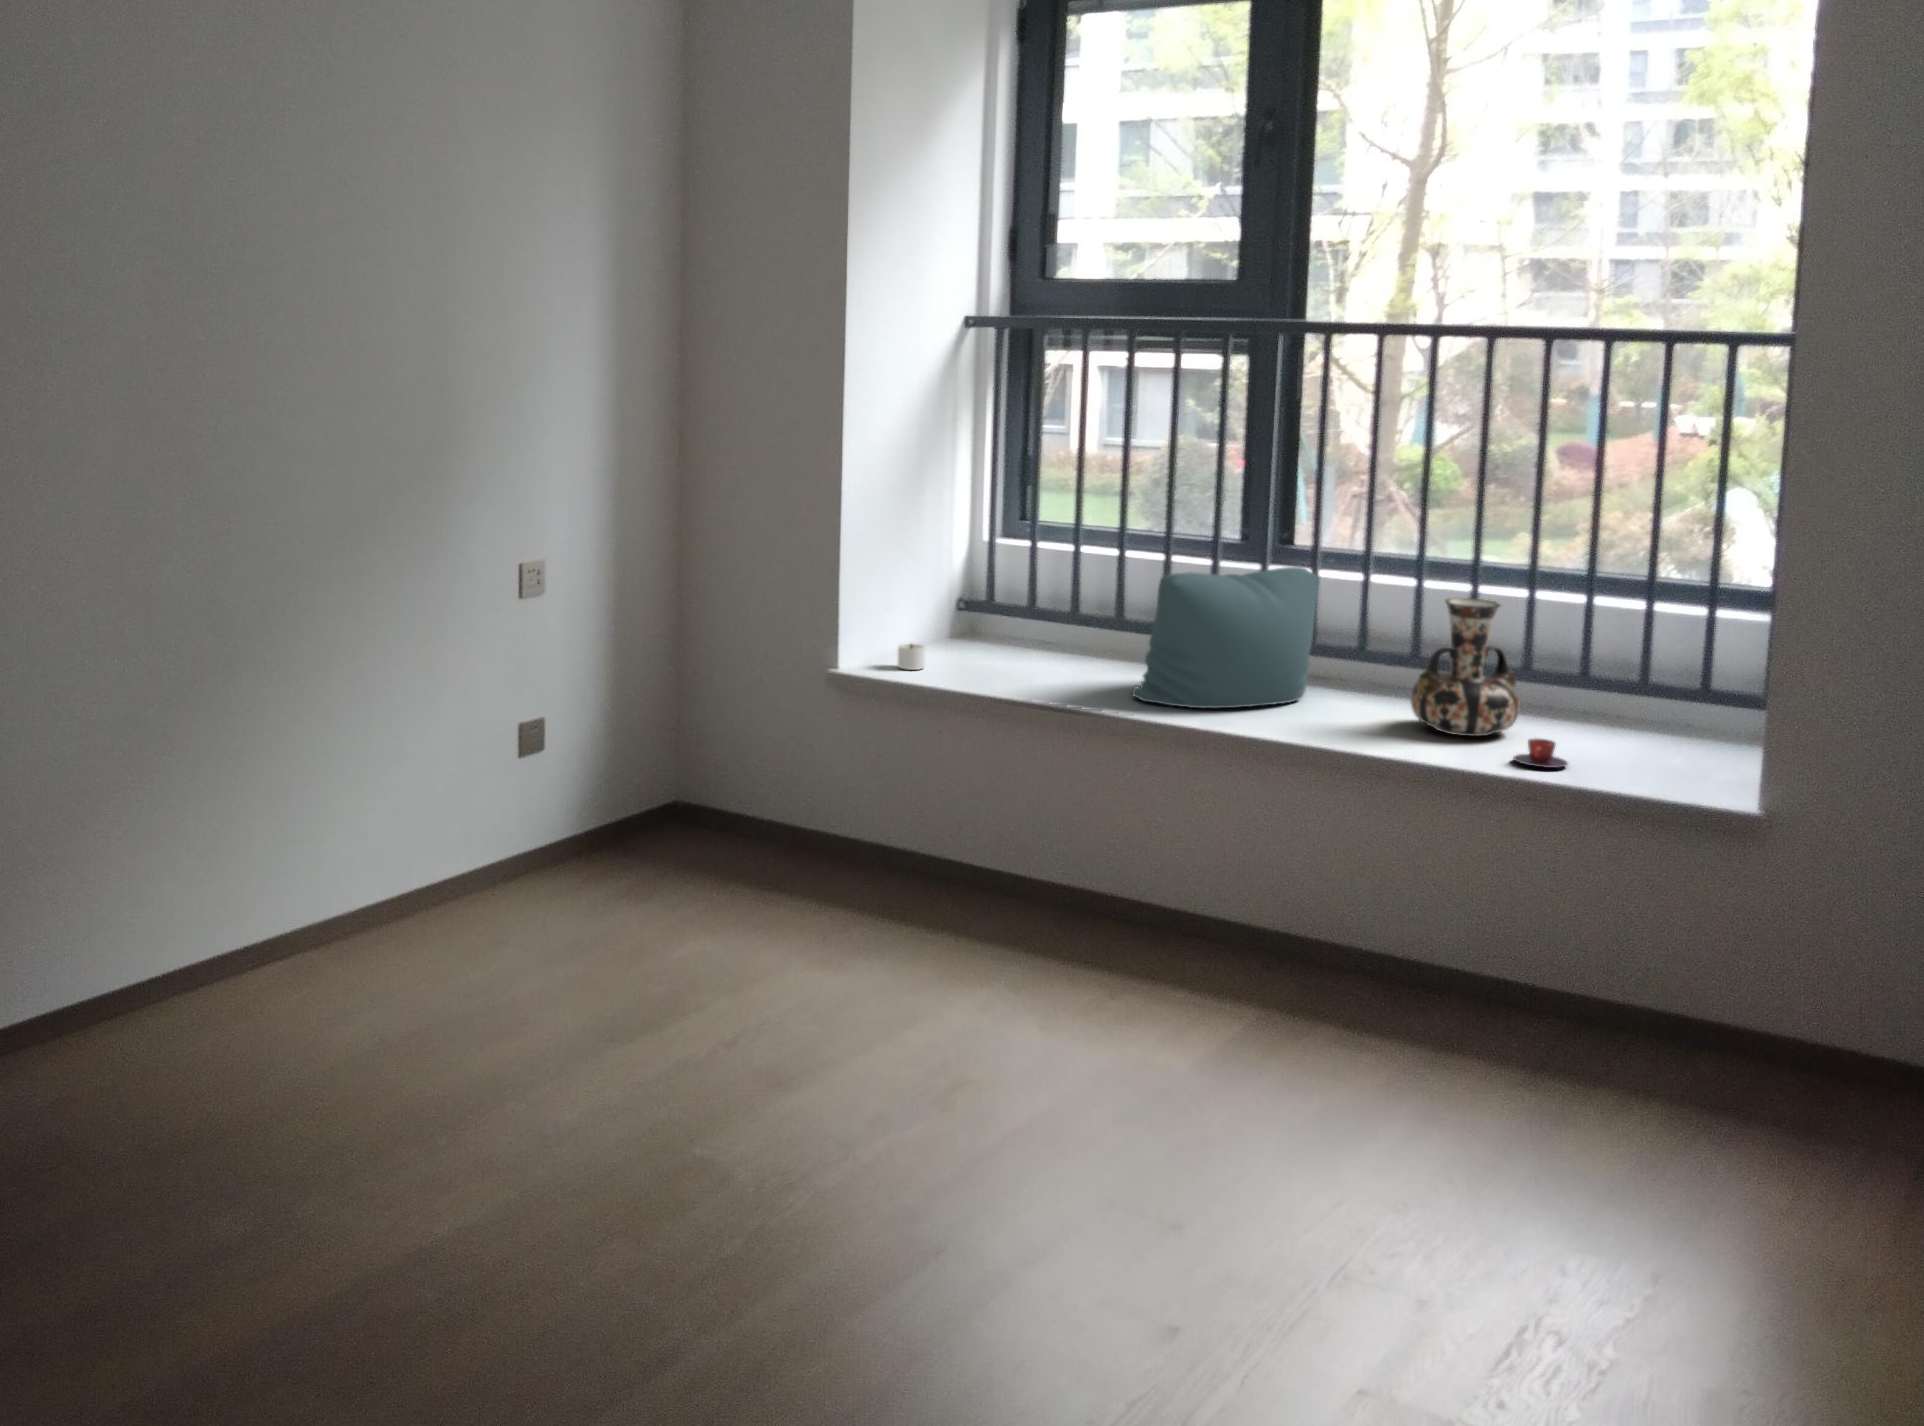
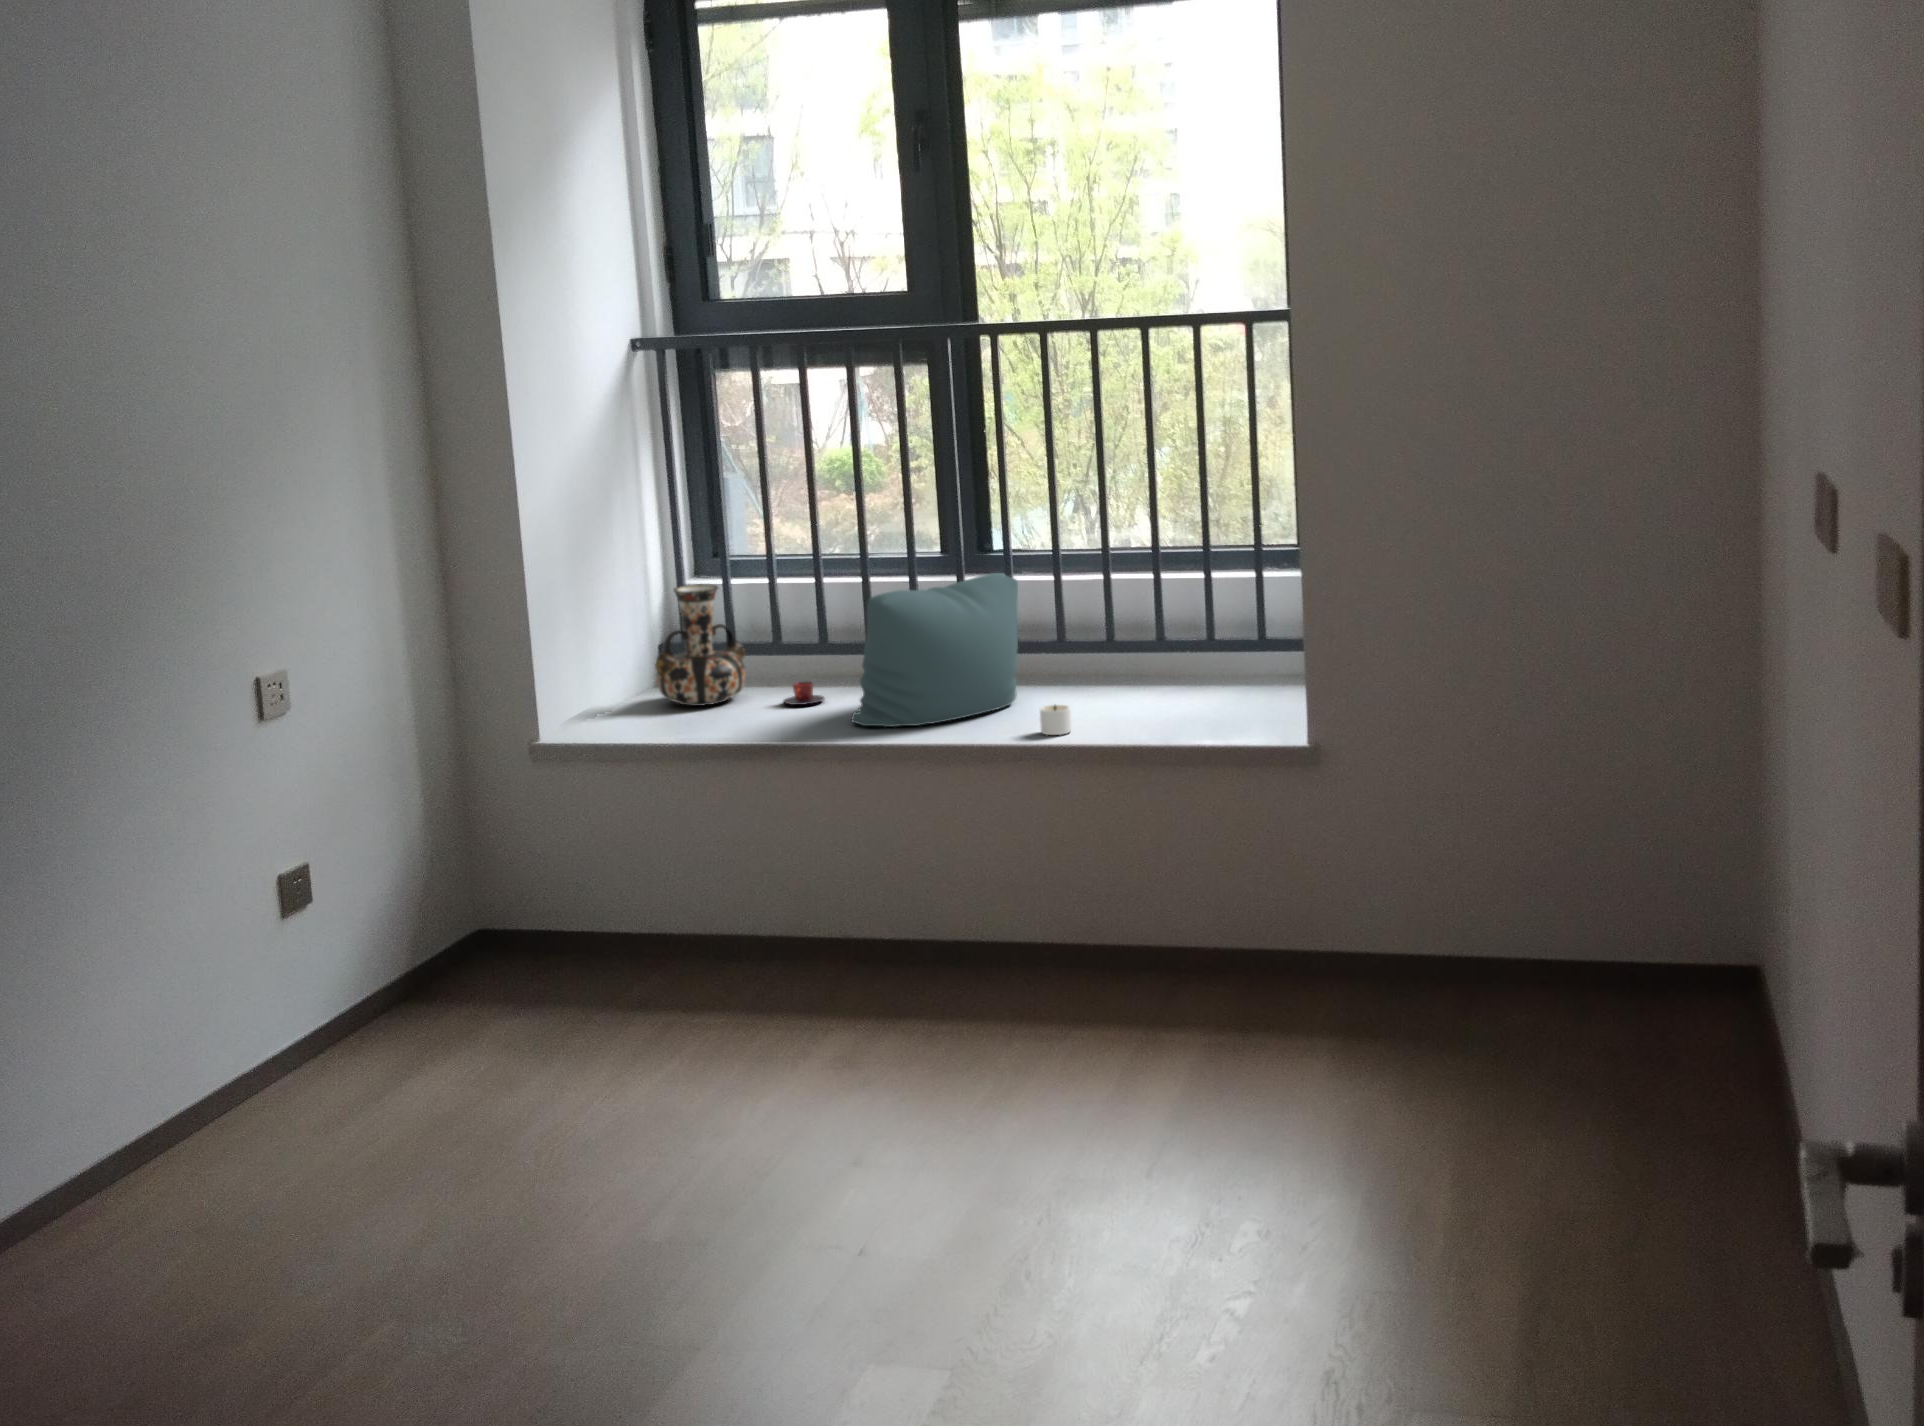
decorative vase: present [1411,598,1520,736] -> present [655,584,746,706]
candle: present [898,644,925,670] -> present [1040,705,1071,735]
teacup: present [1514,738,1568,768] -> present [784,682,824,705]

